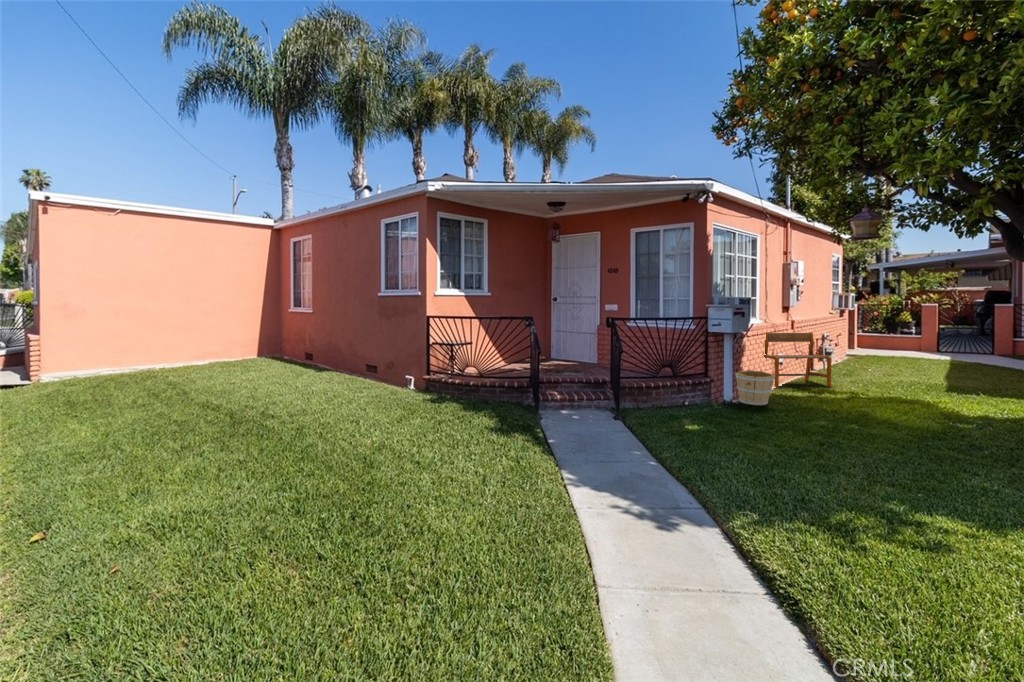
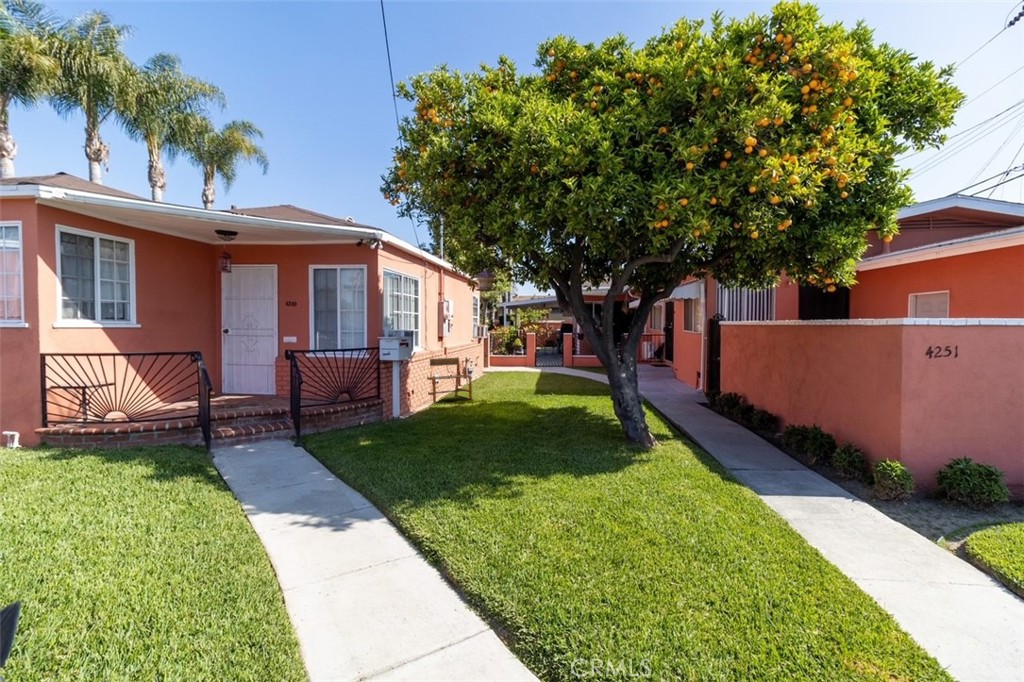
wooden bucket: present [735,370,775,406] -> none [402,391,432,420]

